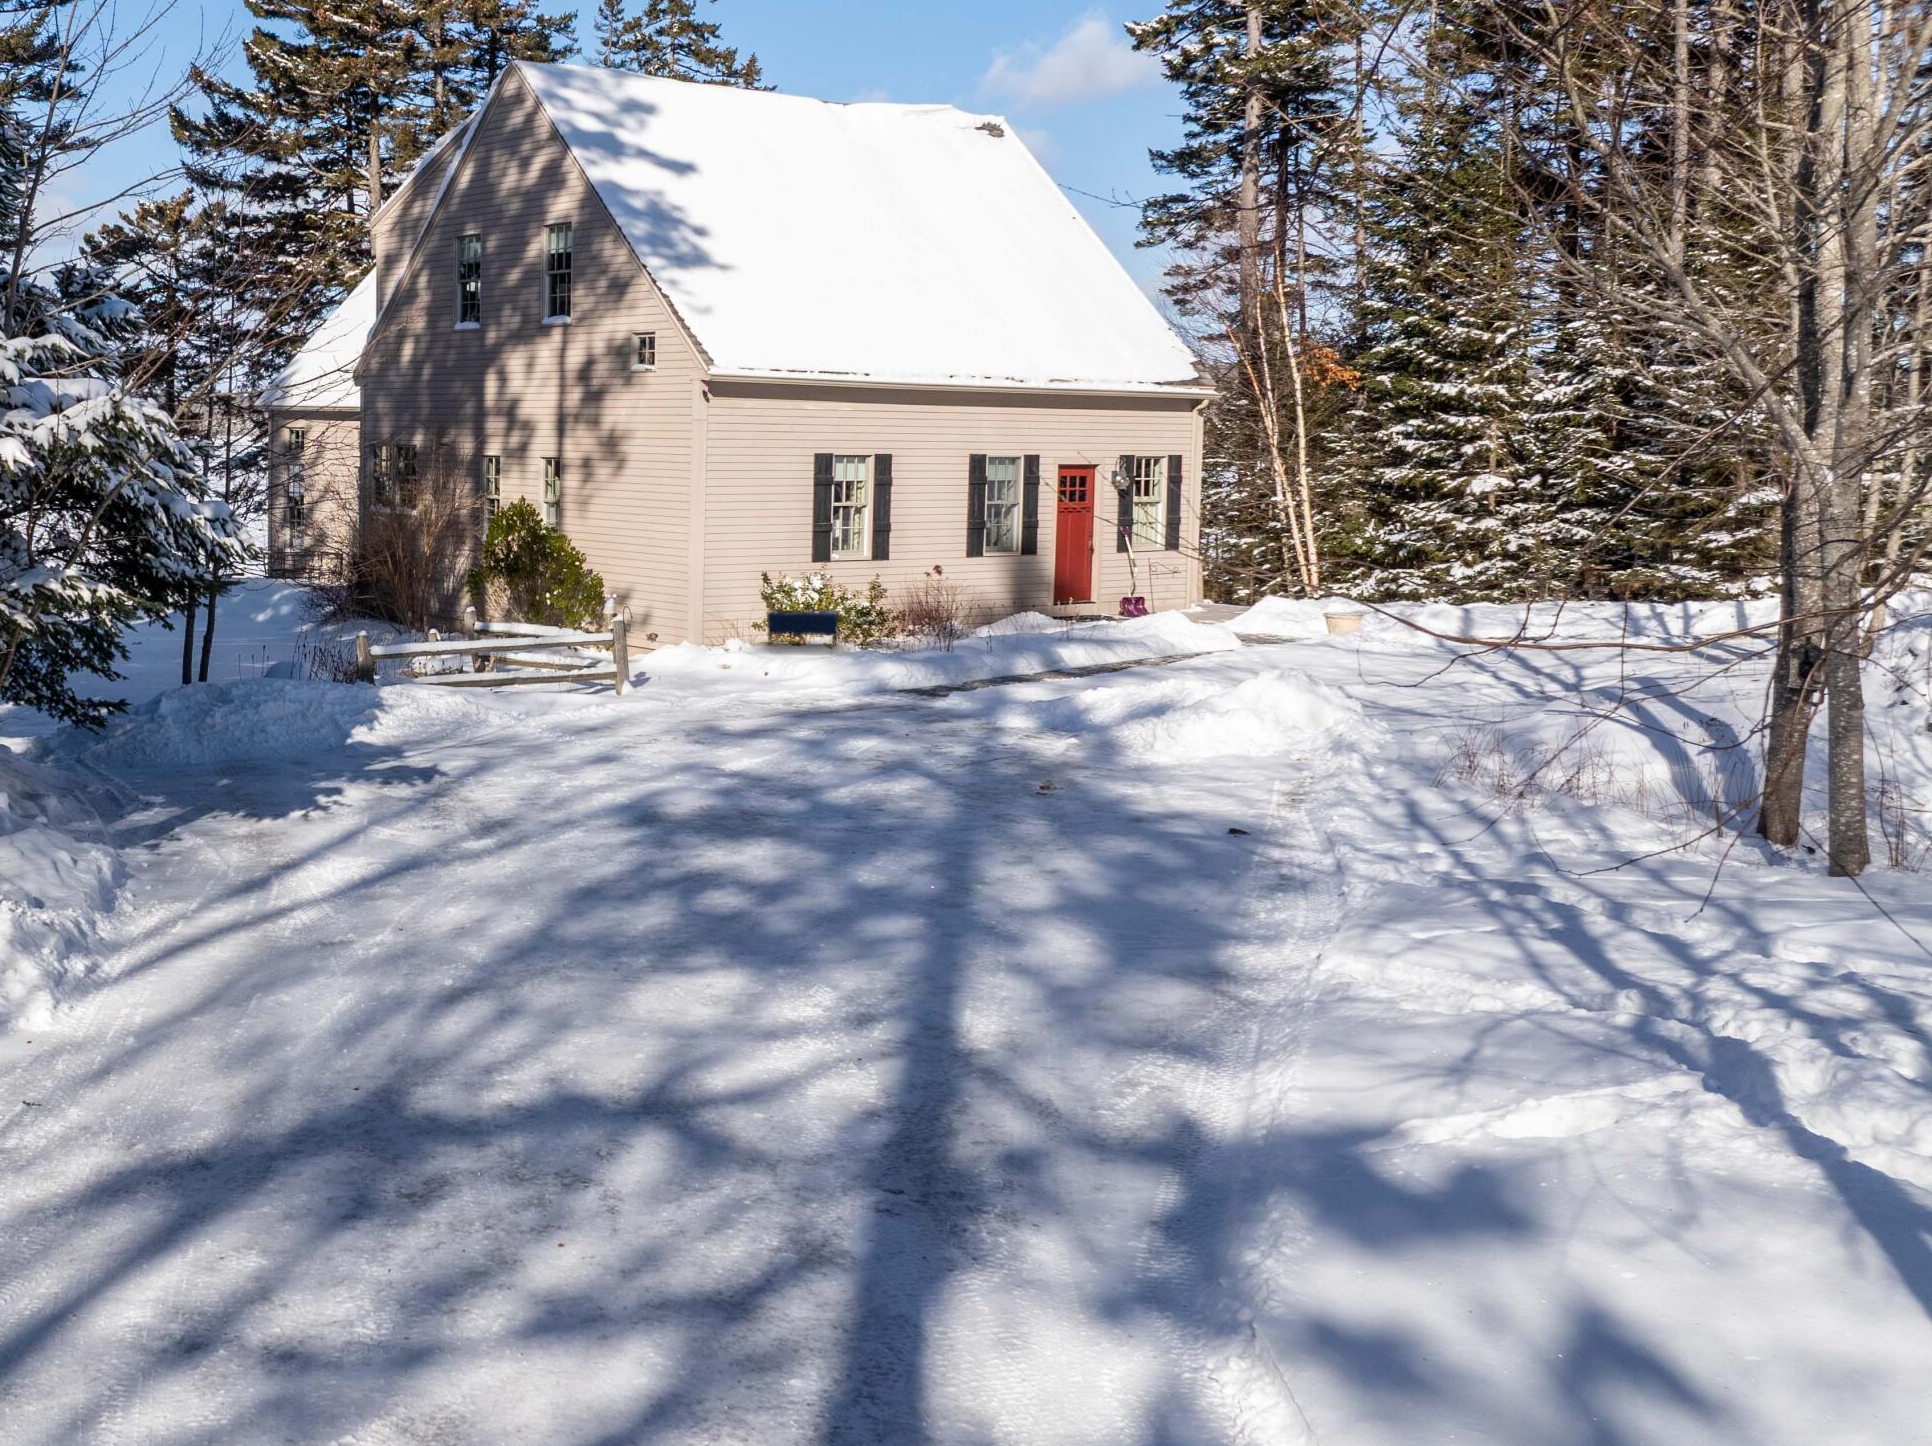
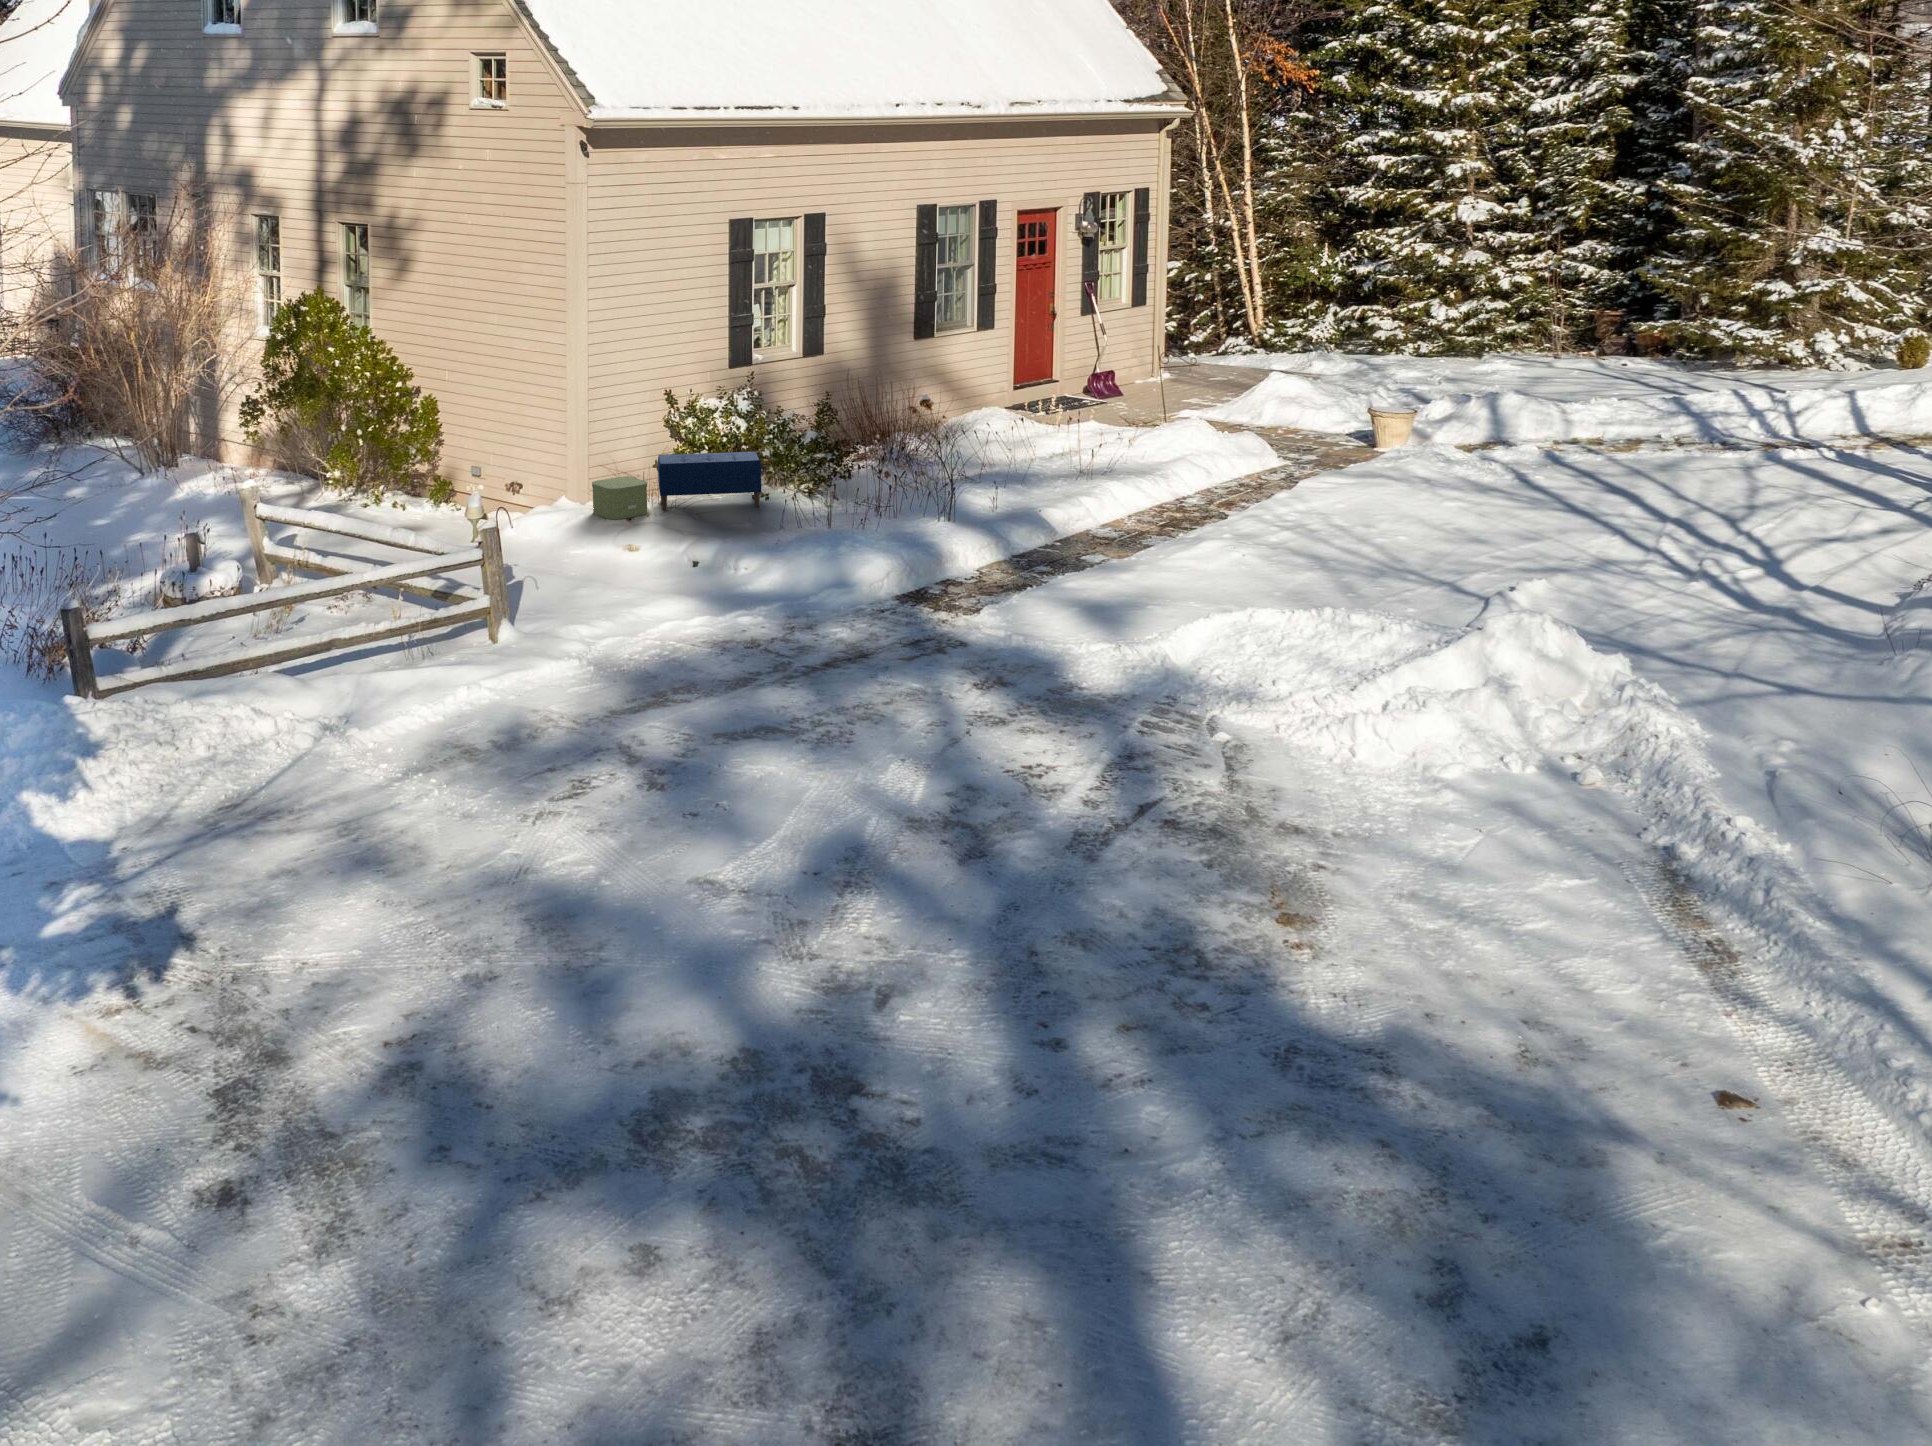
storage box: none [722,621,759,645] -> present [592,477,648,519]

